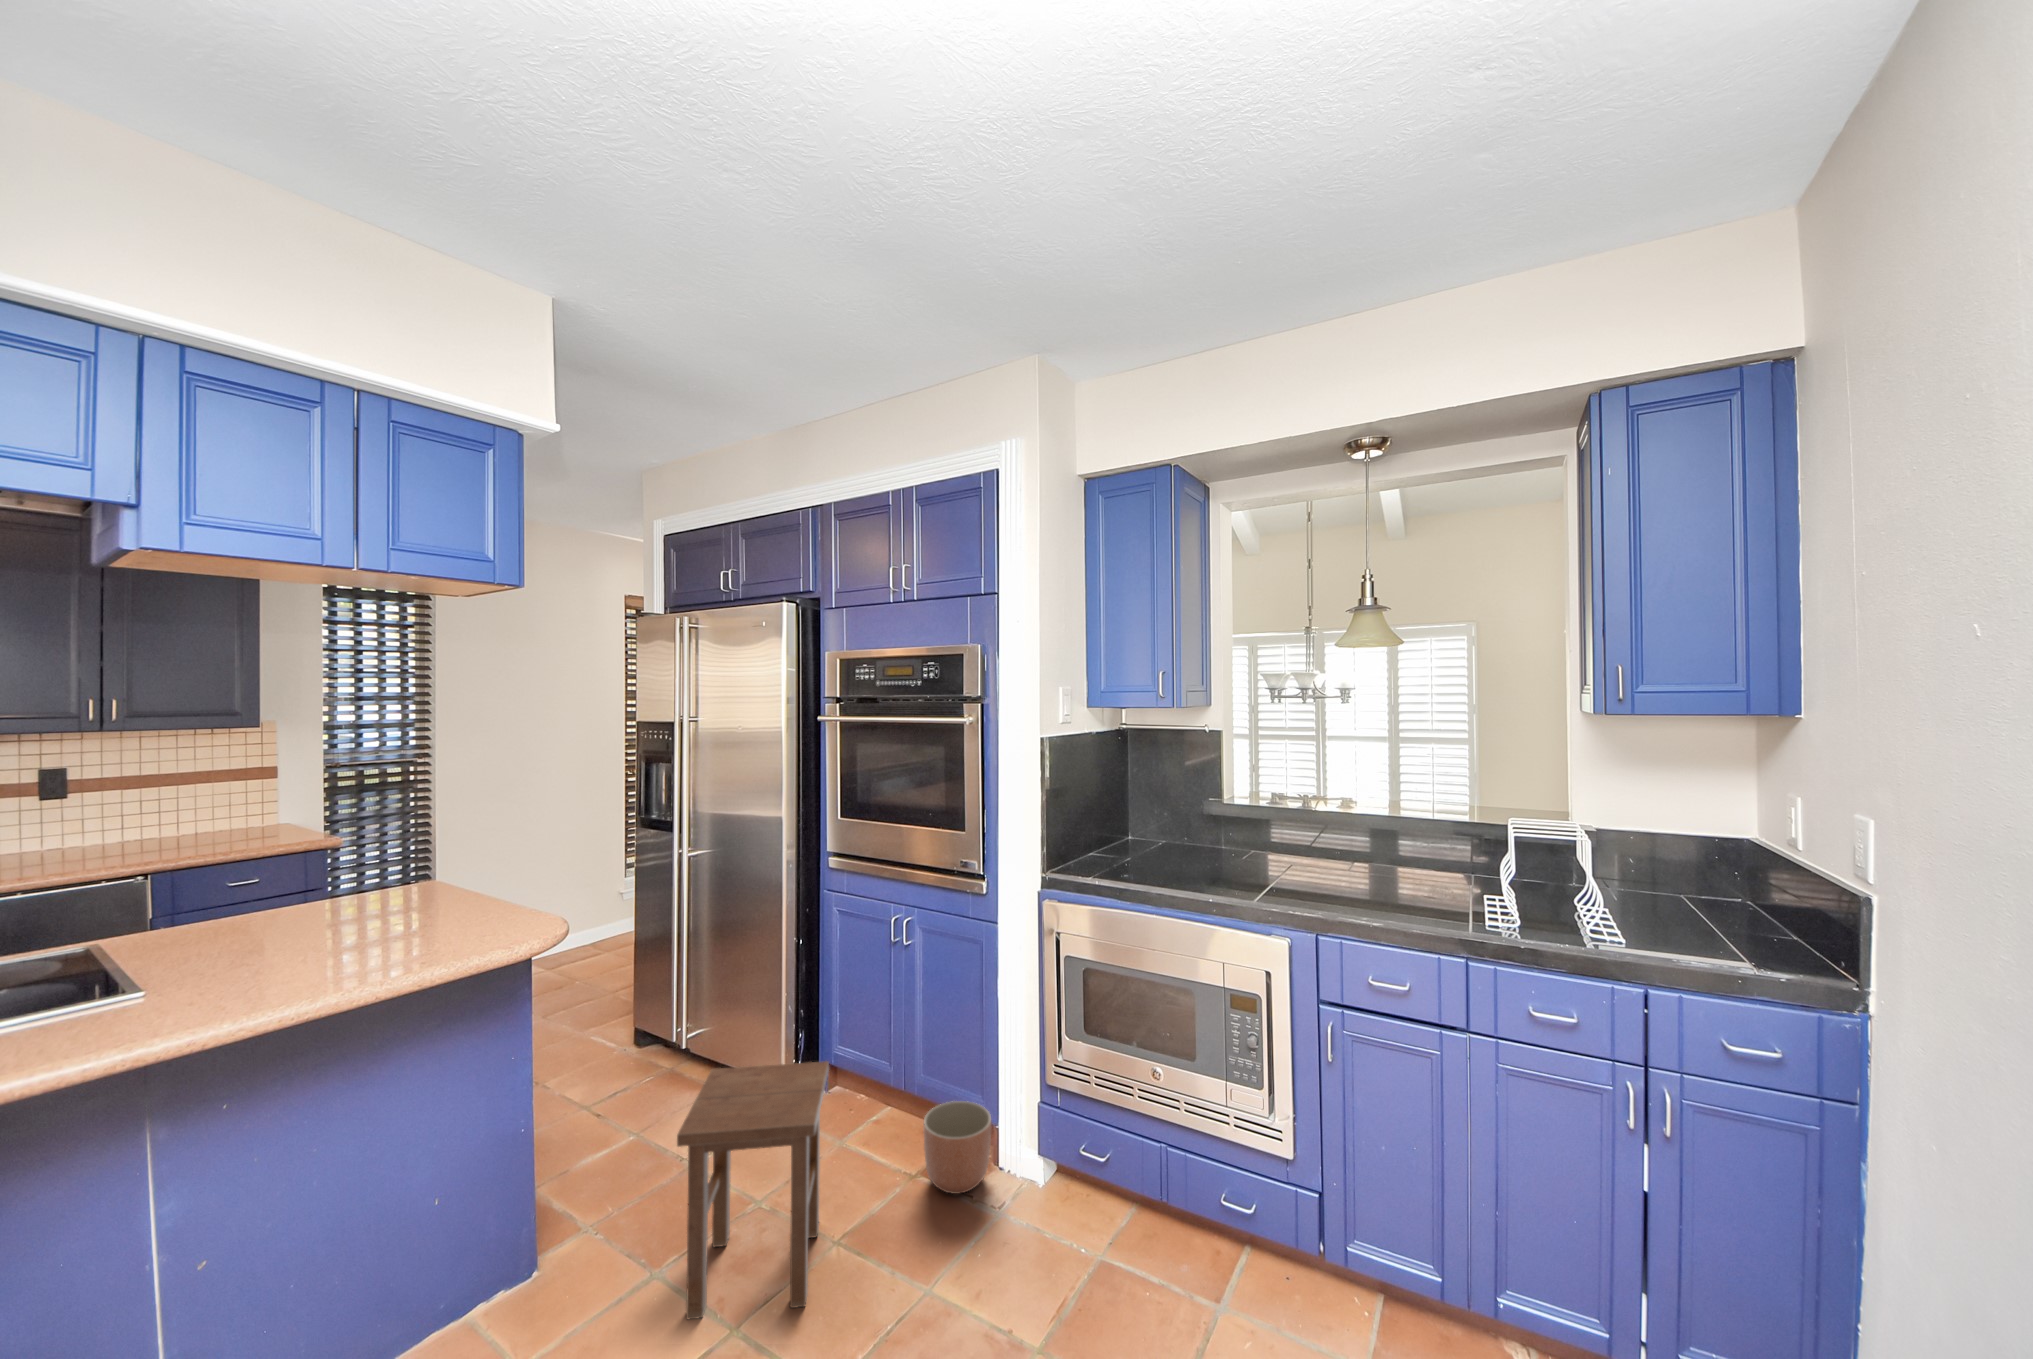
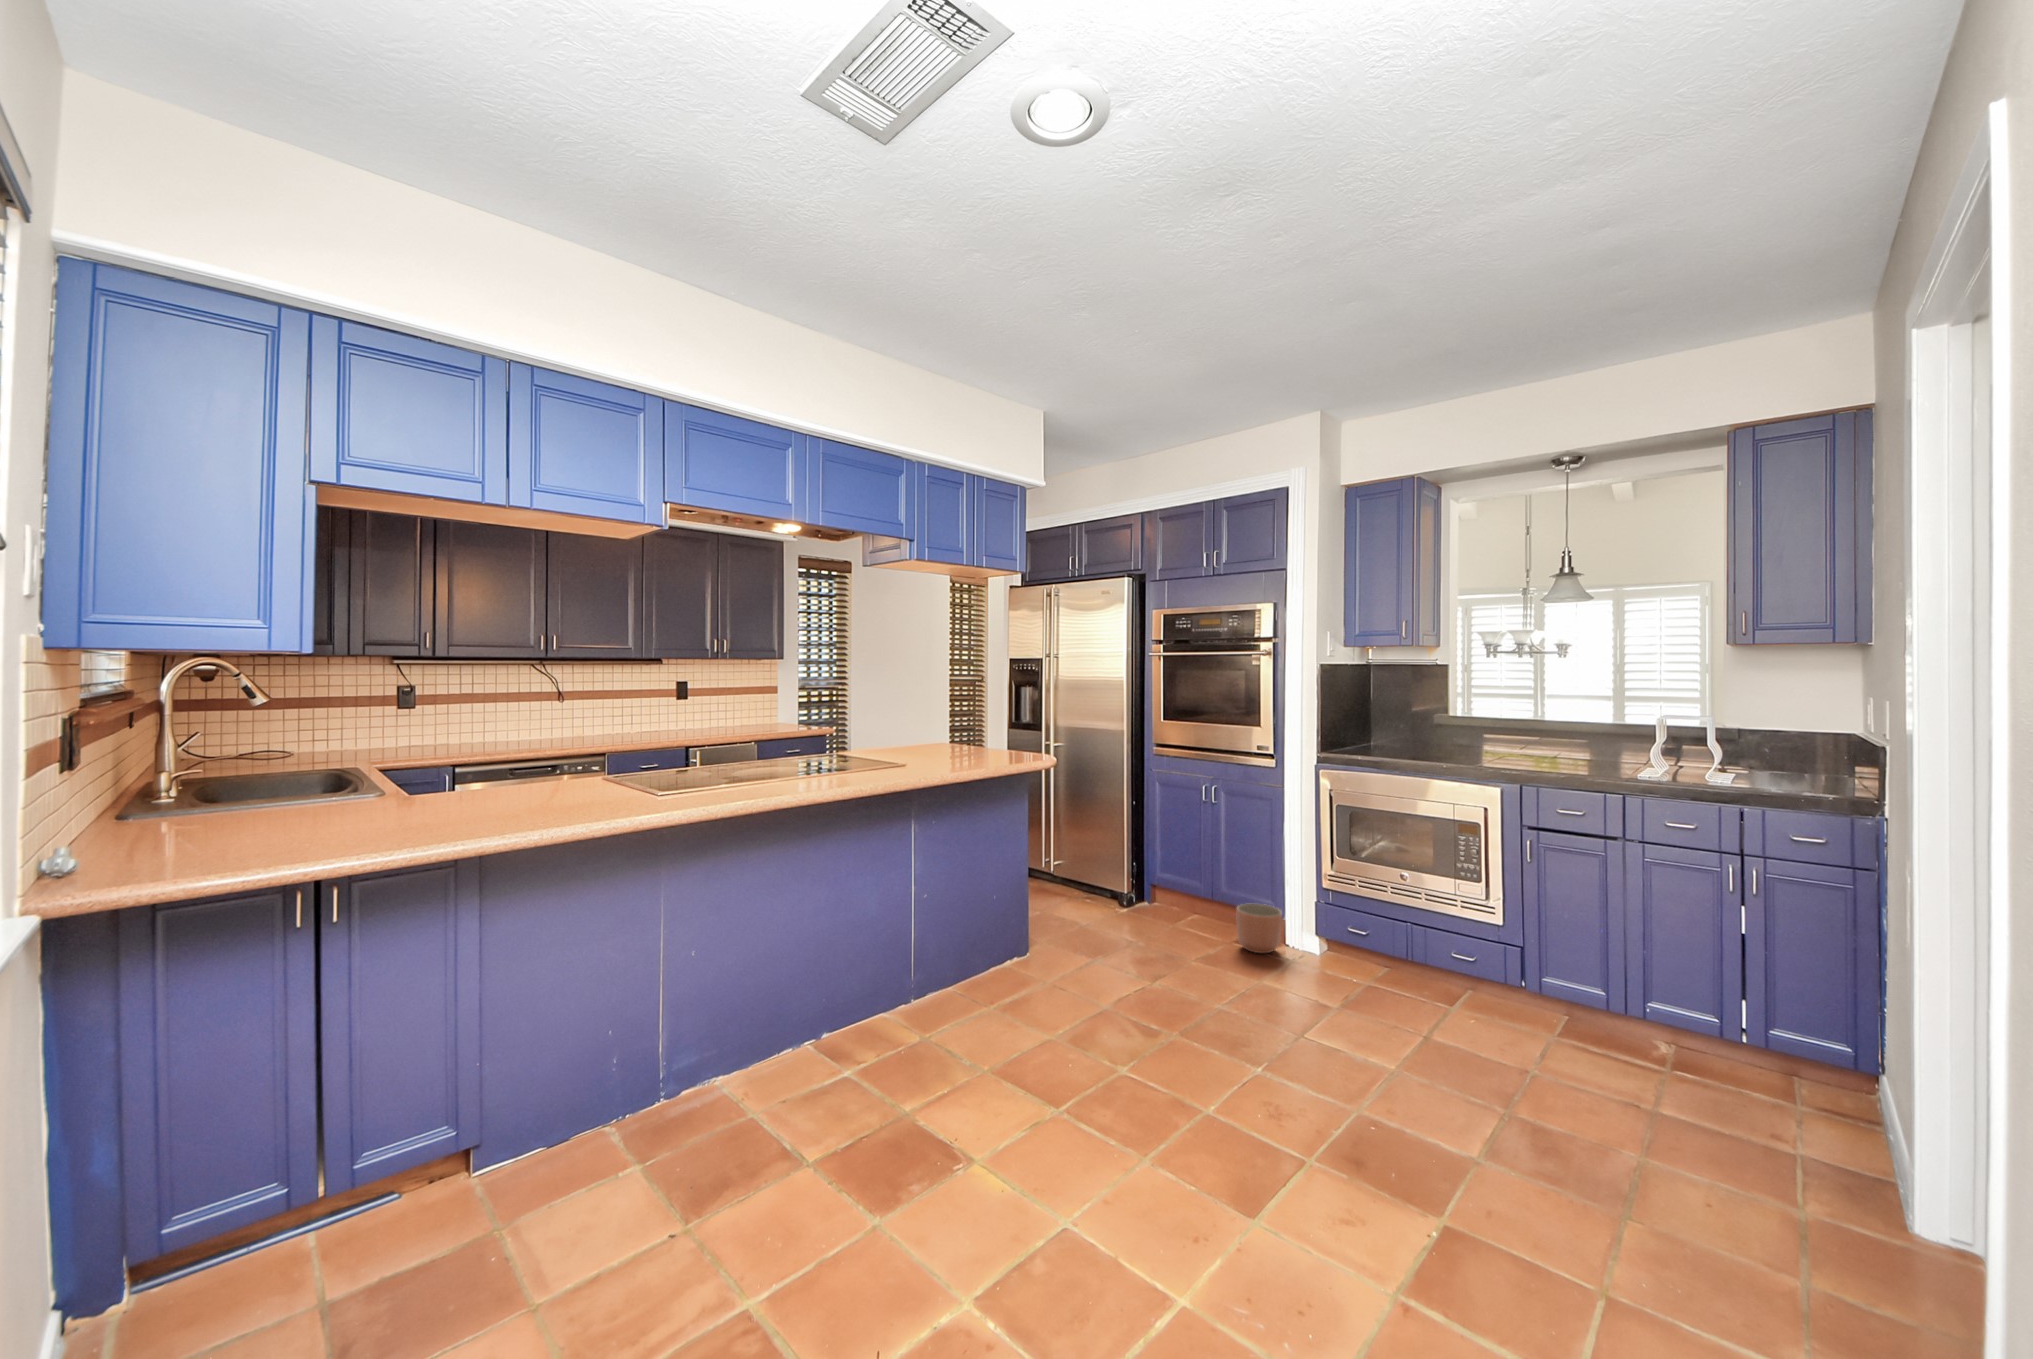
stool: present [677,1061,829,1319] -> none [1115,855,1195,979]

